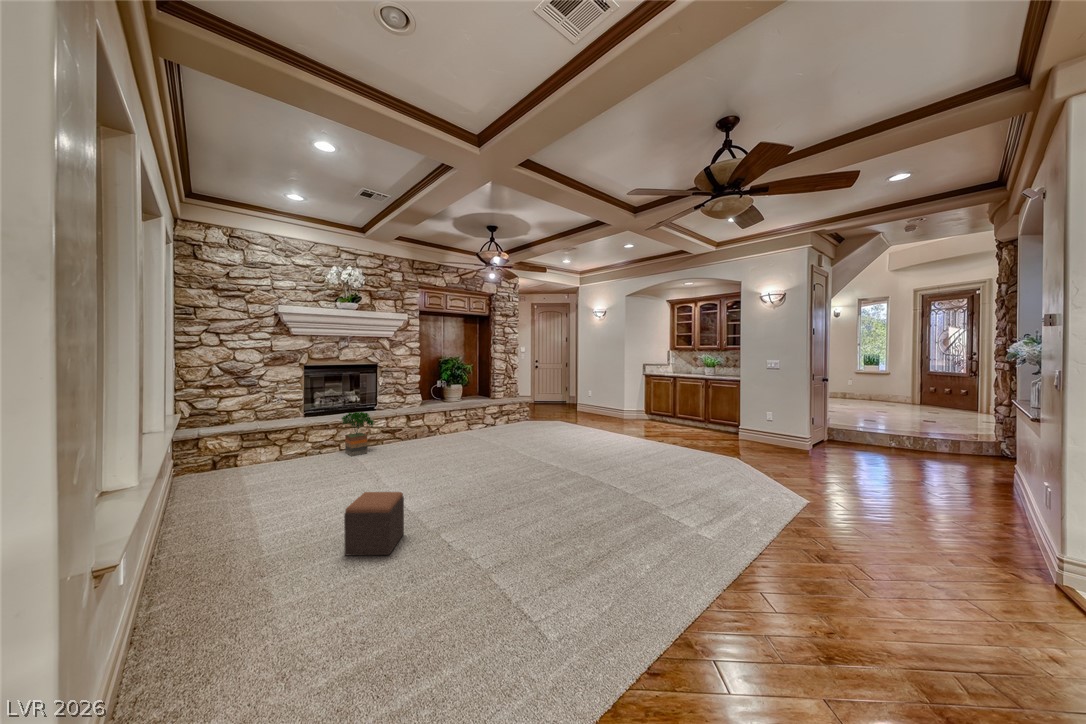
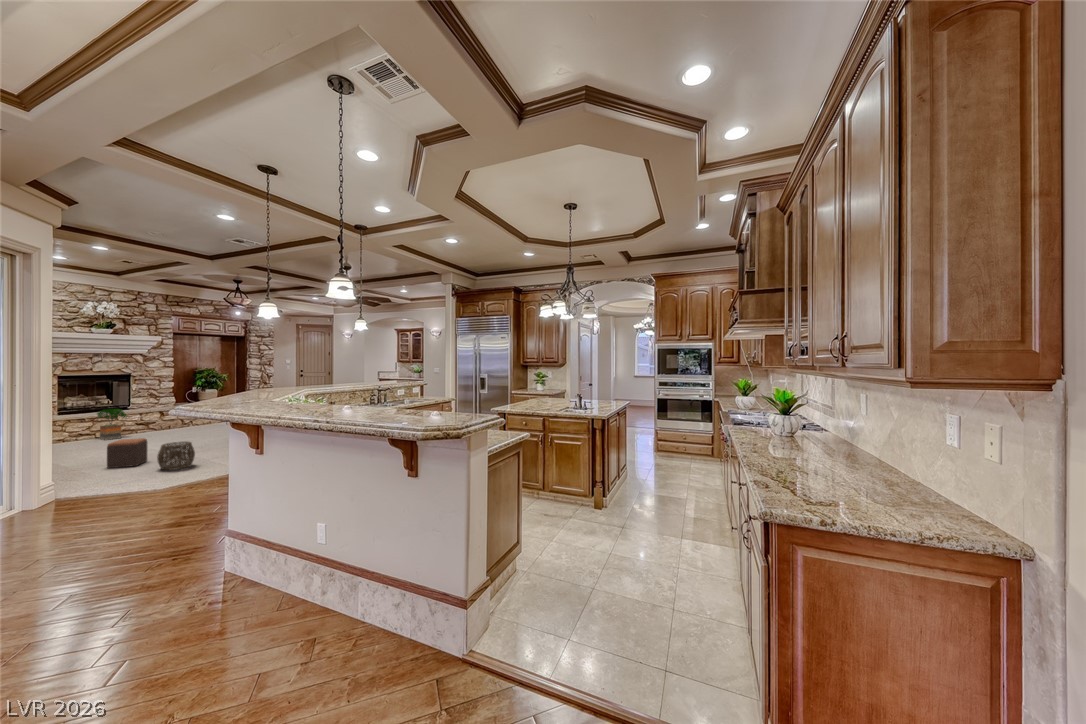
woven basket: none [425,516,489,592] -> present [157,442,195,470]

